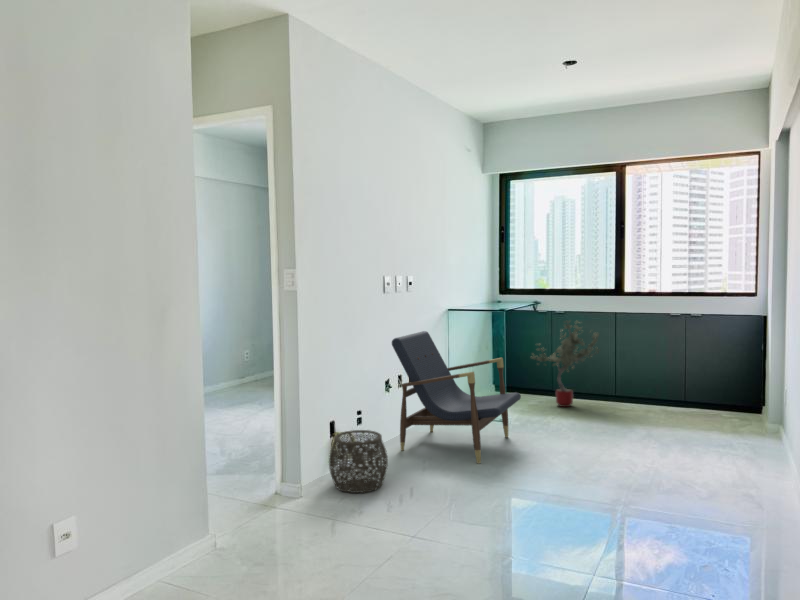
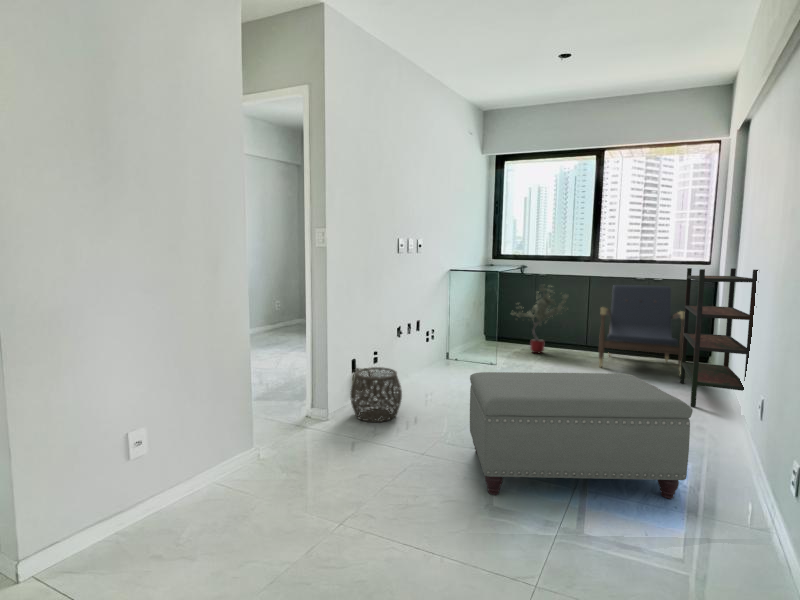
bookshelf: none [726,303,789,476] -> present [680,268,759,407]
lounge chair: present [392,331,521,463] -> present [599,285,684,374]
ottoman: none [458,432,673,562] -> present [470,372,693,499]

